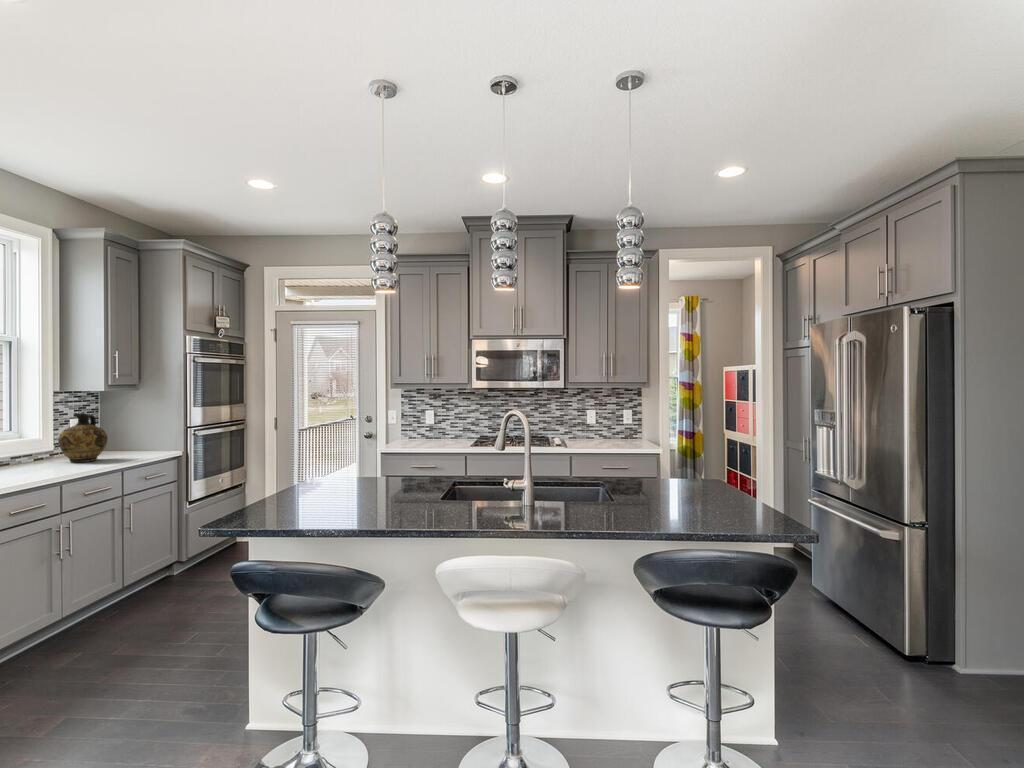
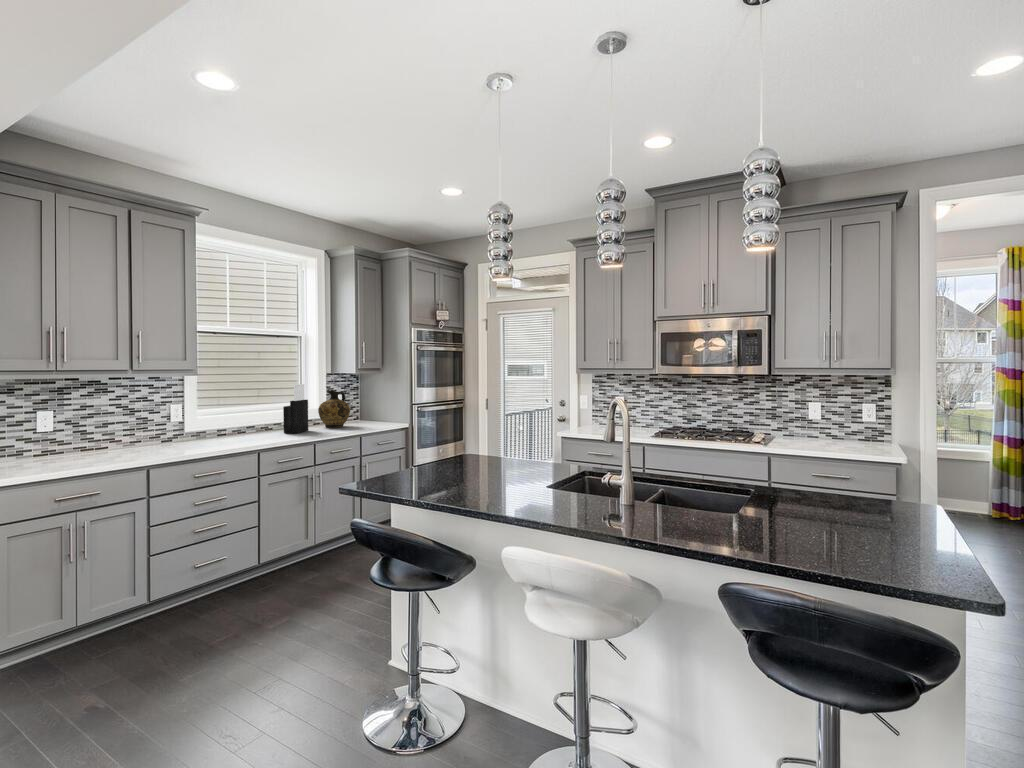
knife block: none [22,406,54,473] -> present [283,384,308,433]

